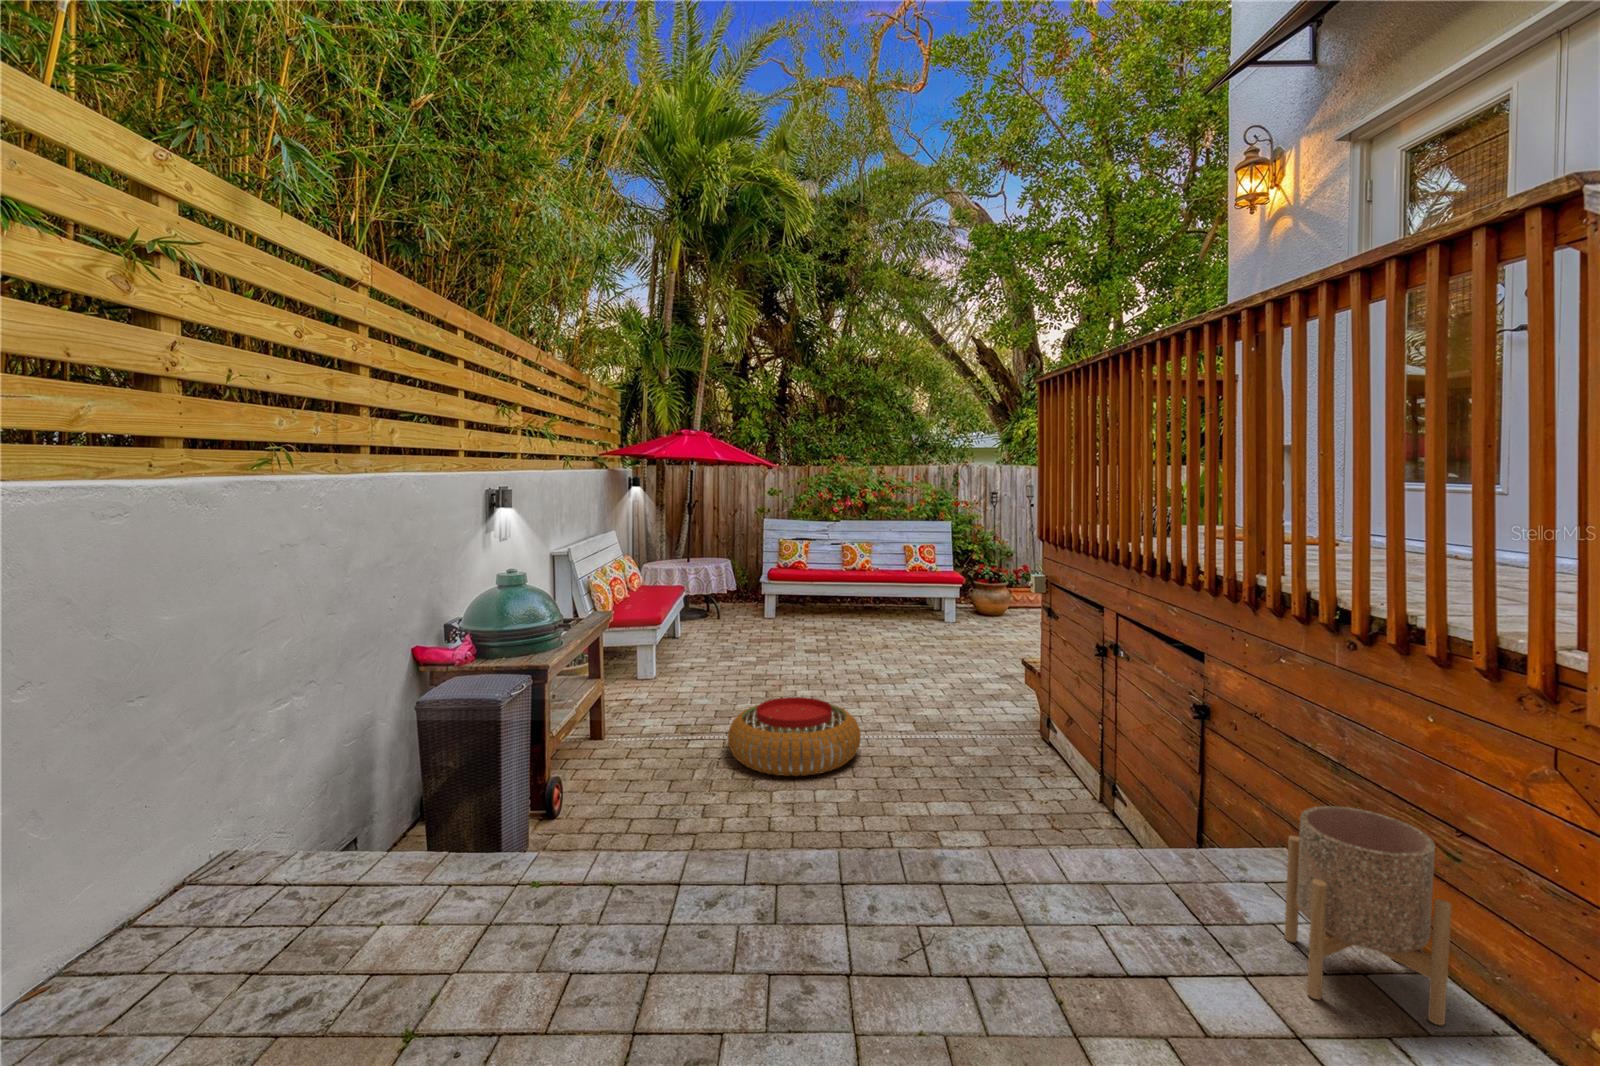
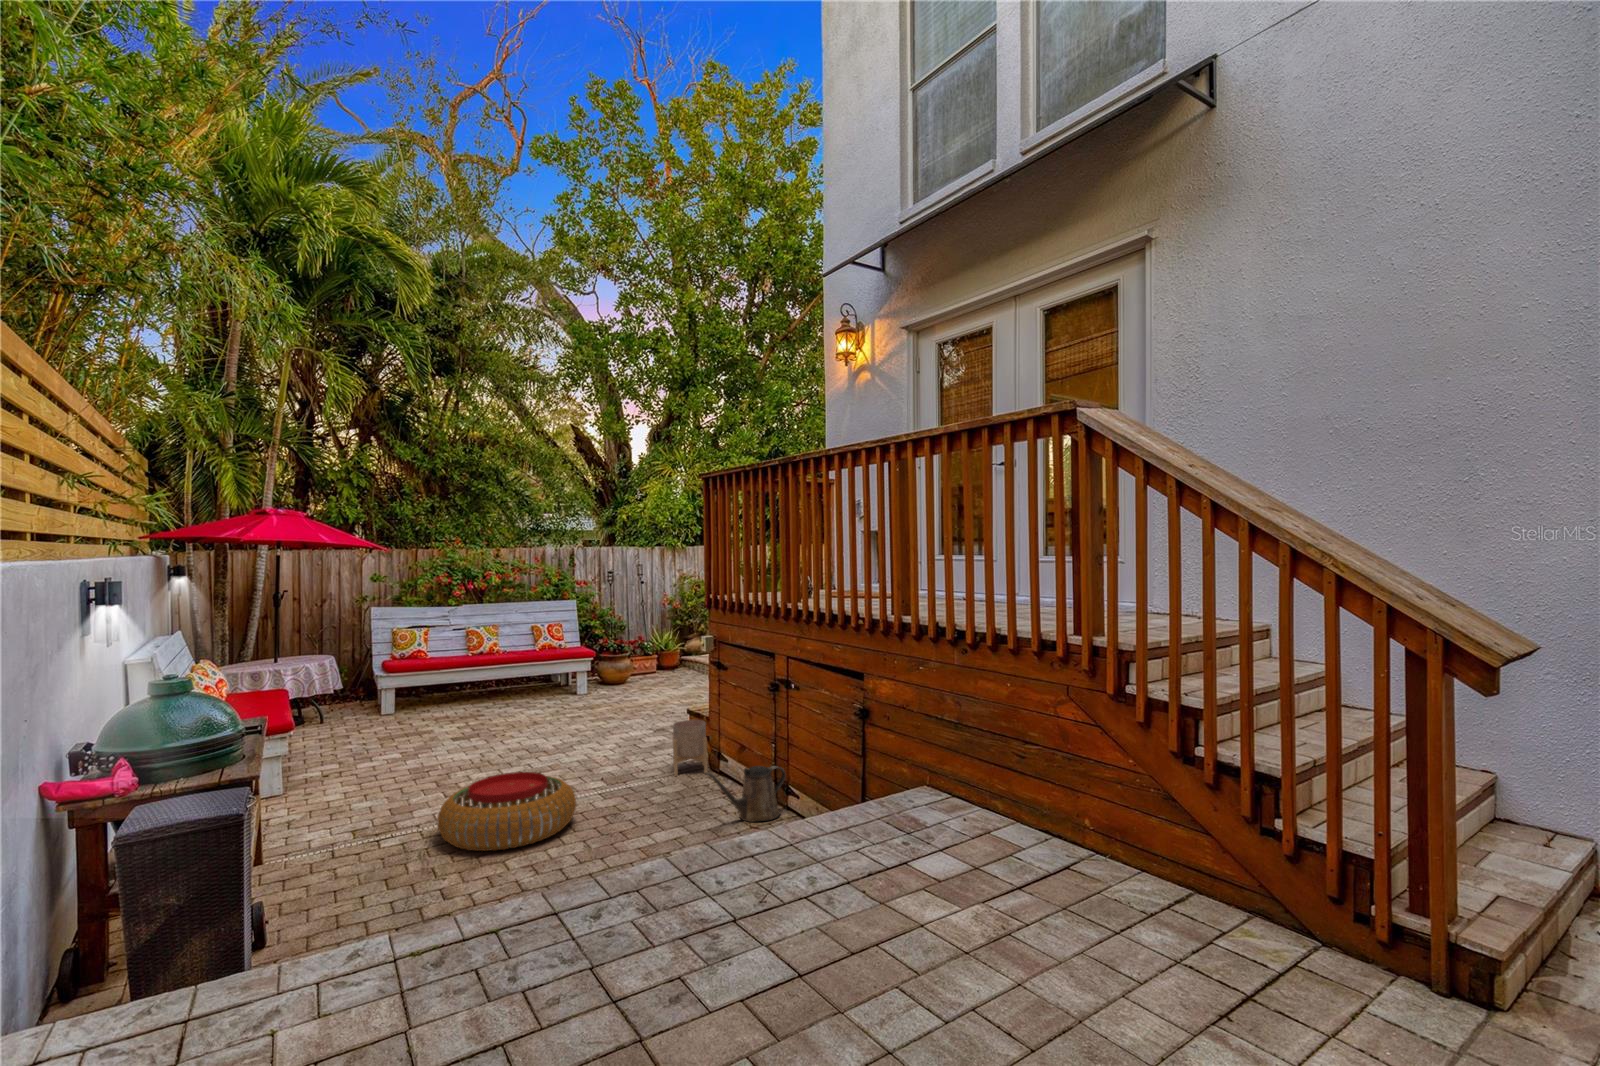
watering can: none [991,741,1105,817] -> present [705,766,785,822]
planter: present [1285,806,1451,1025] -> present [673,720,708,776]

